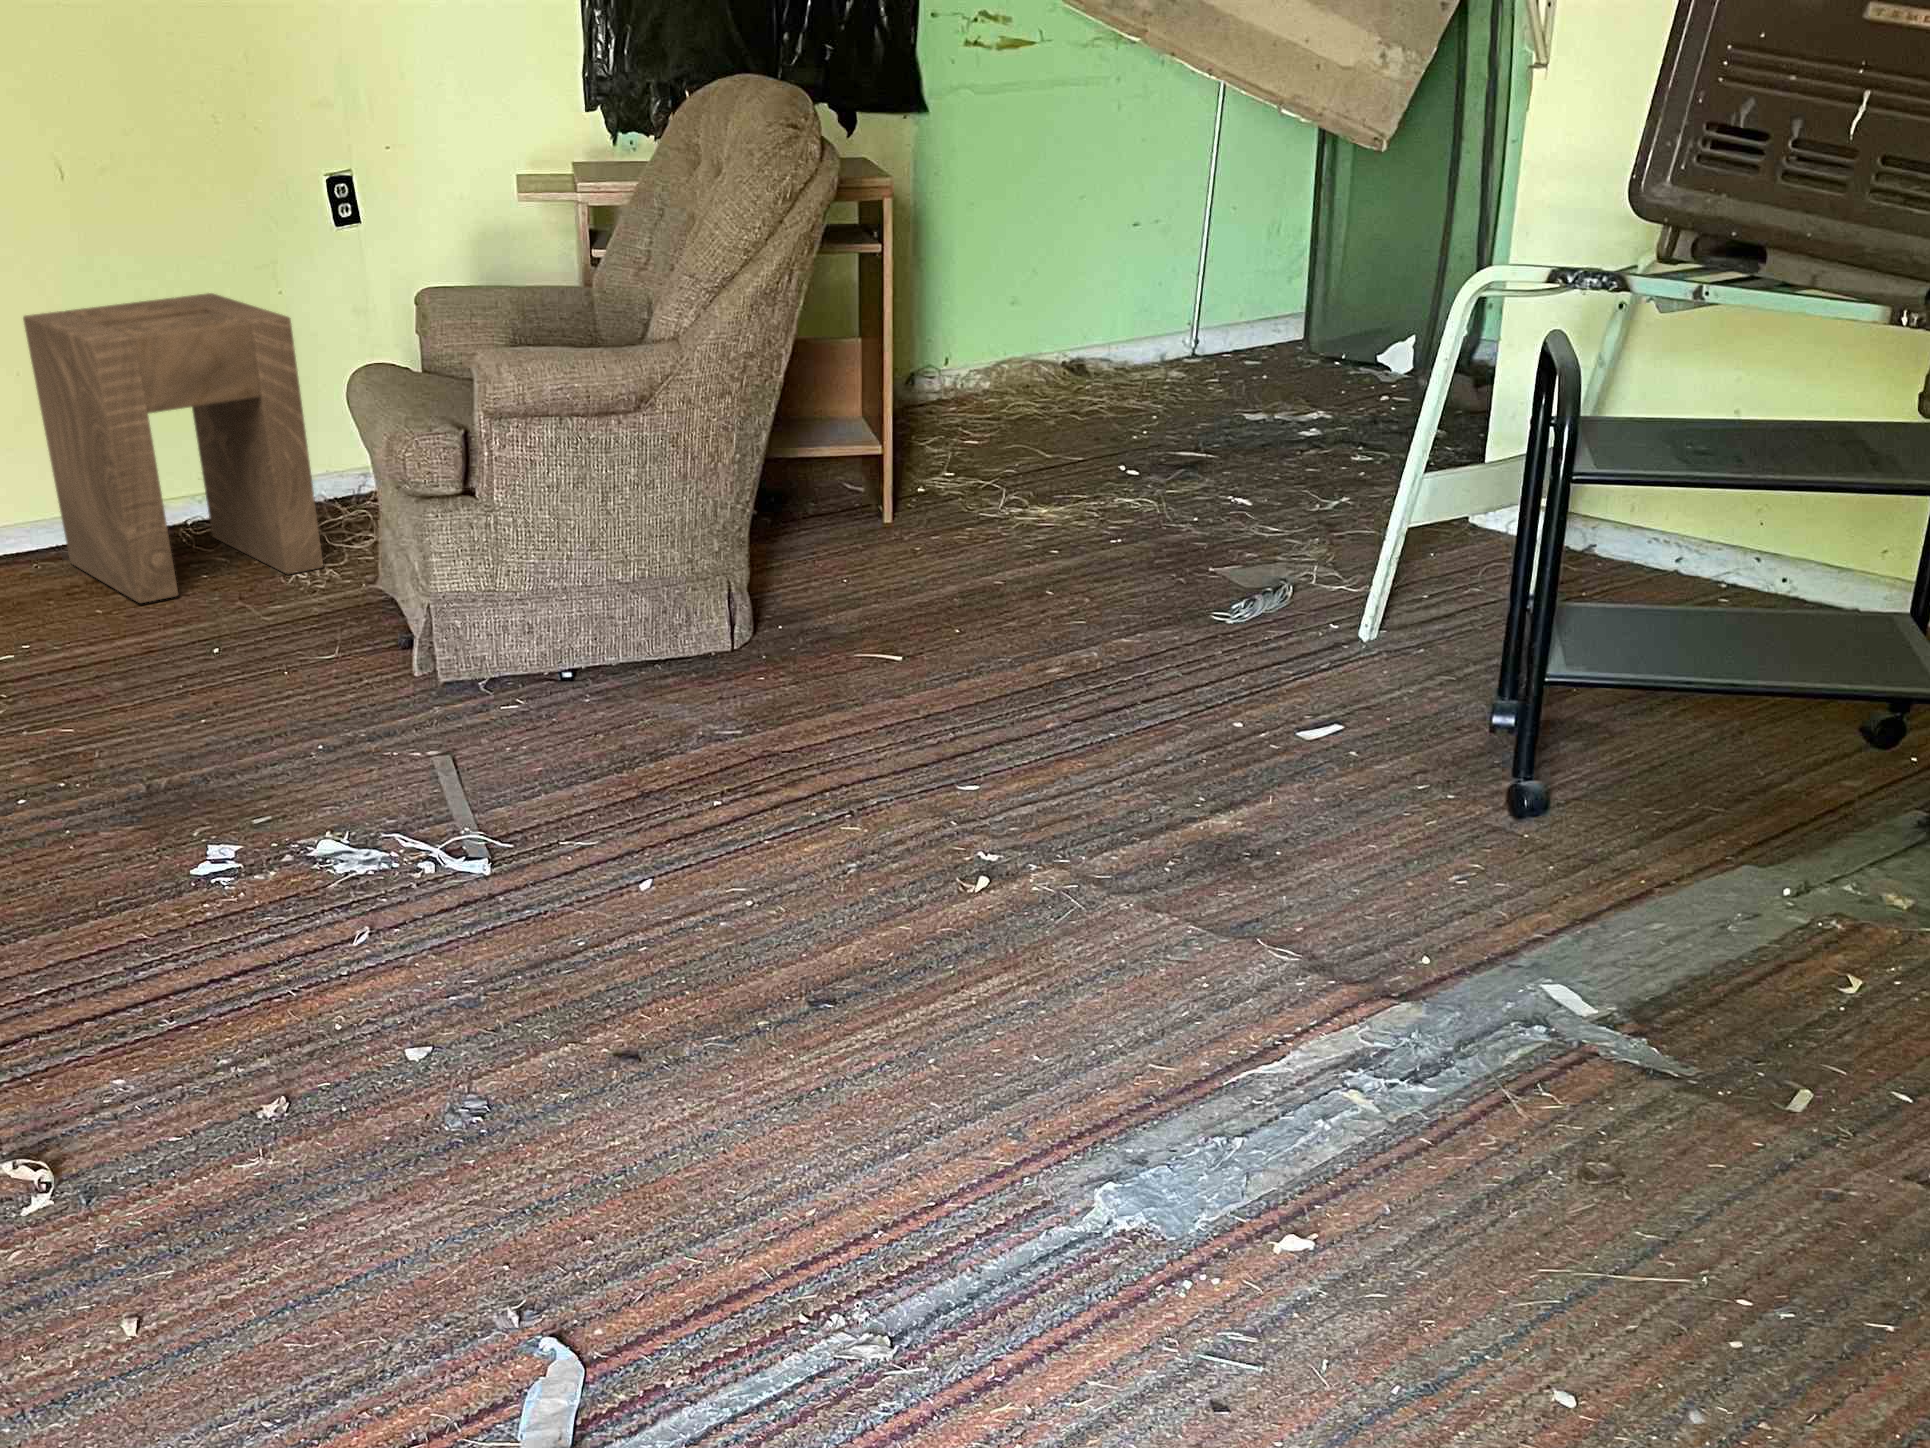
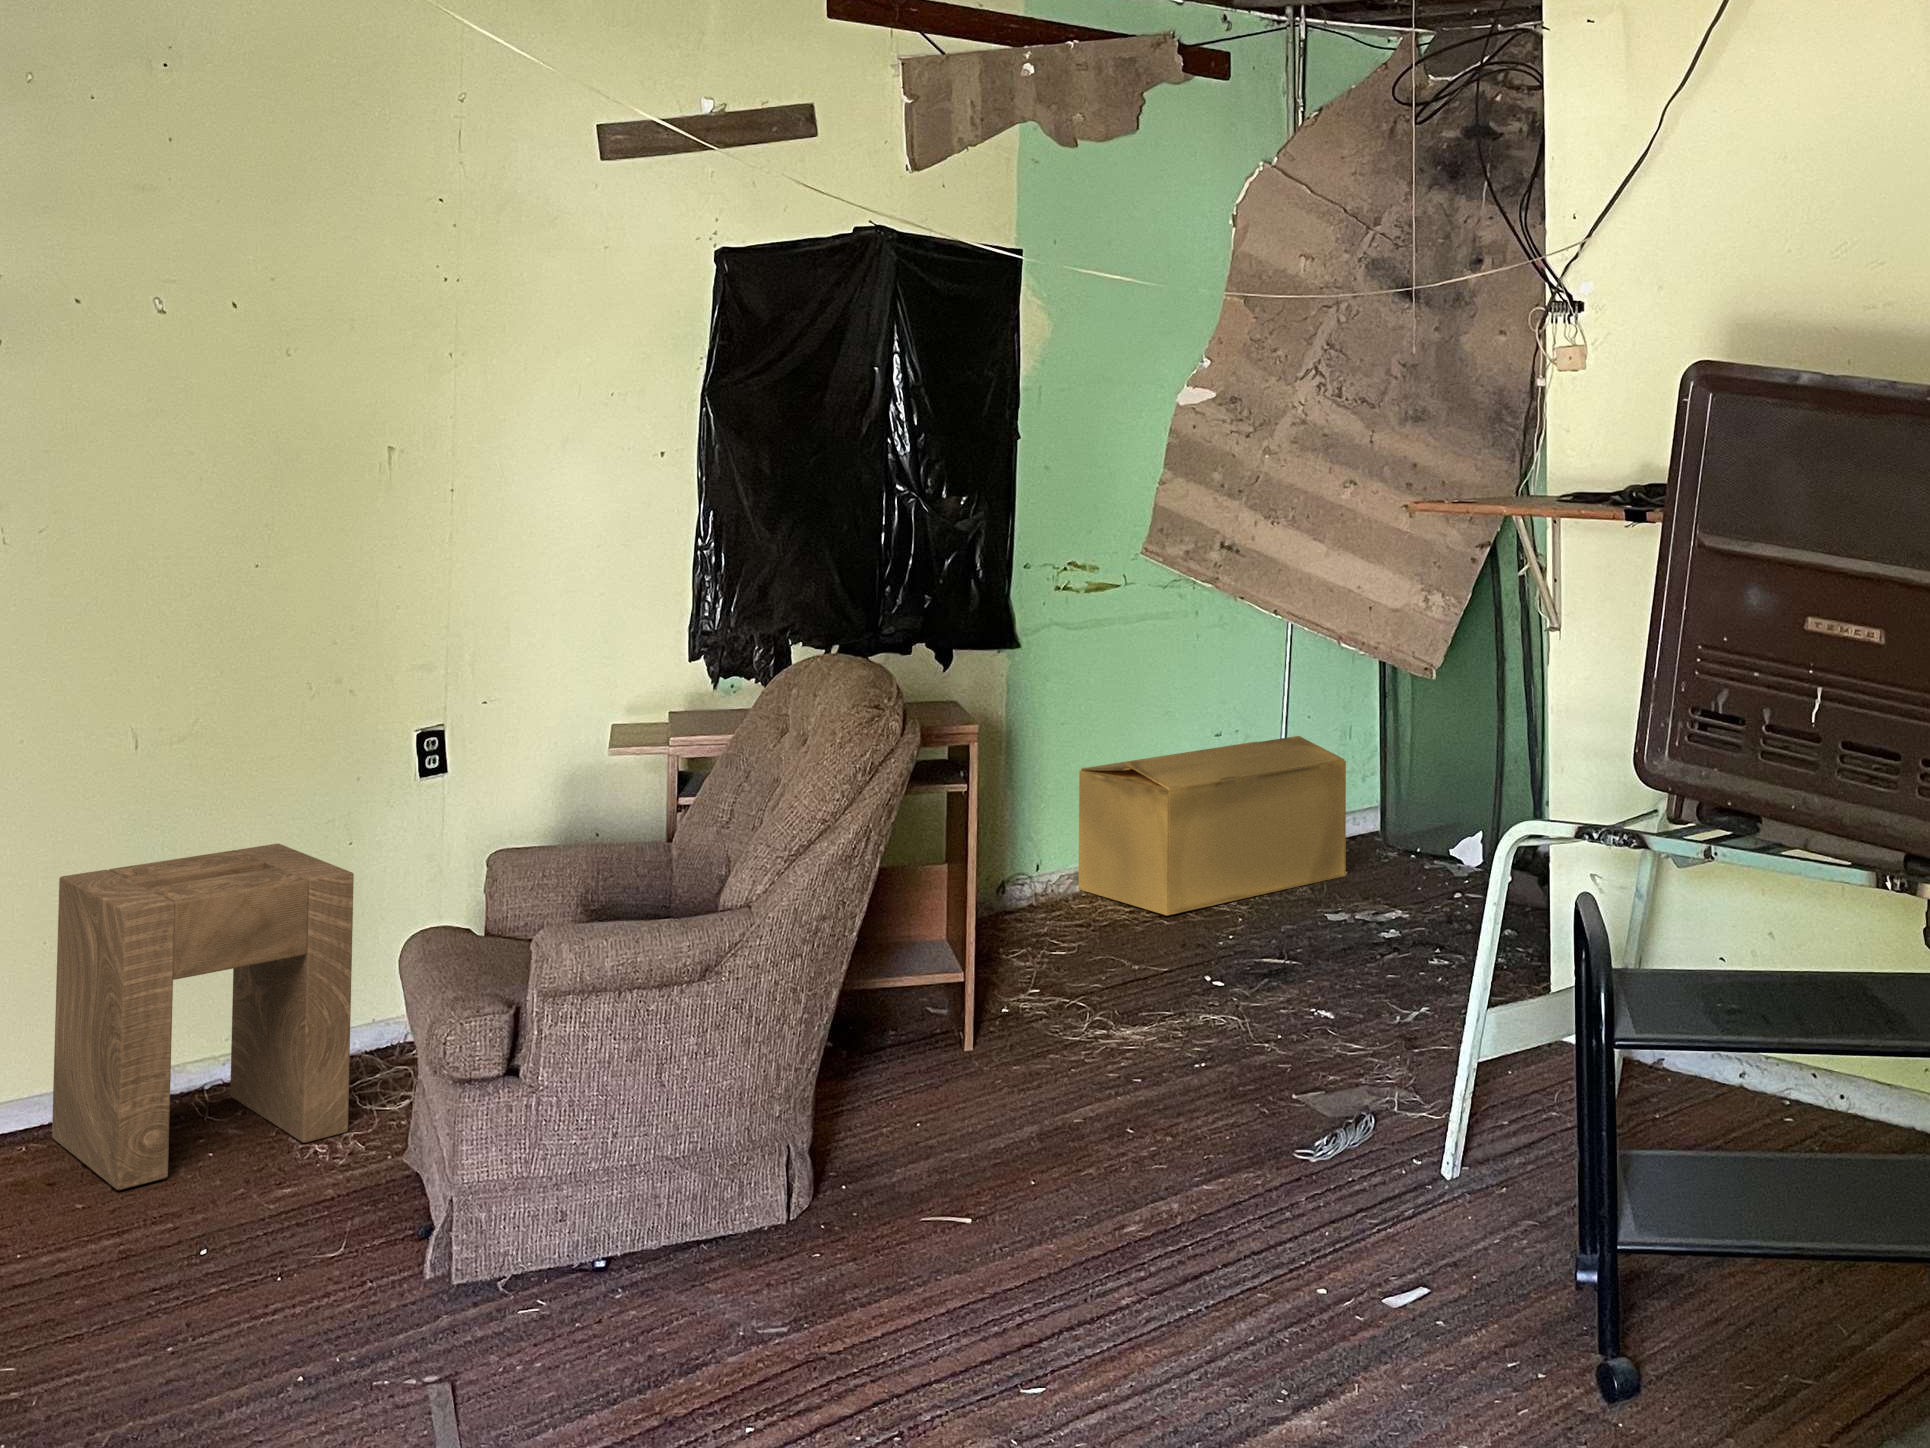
cardboard box: none [985,221,1278,411] -> present [1078,736,1346,915]

